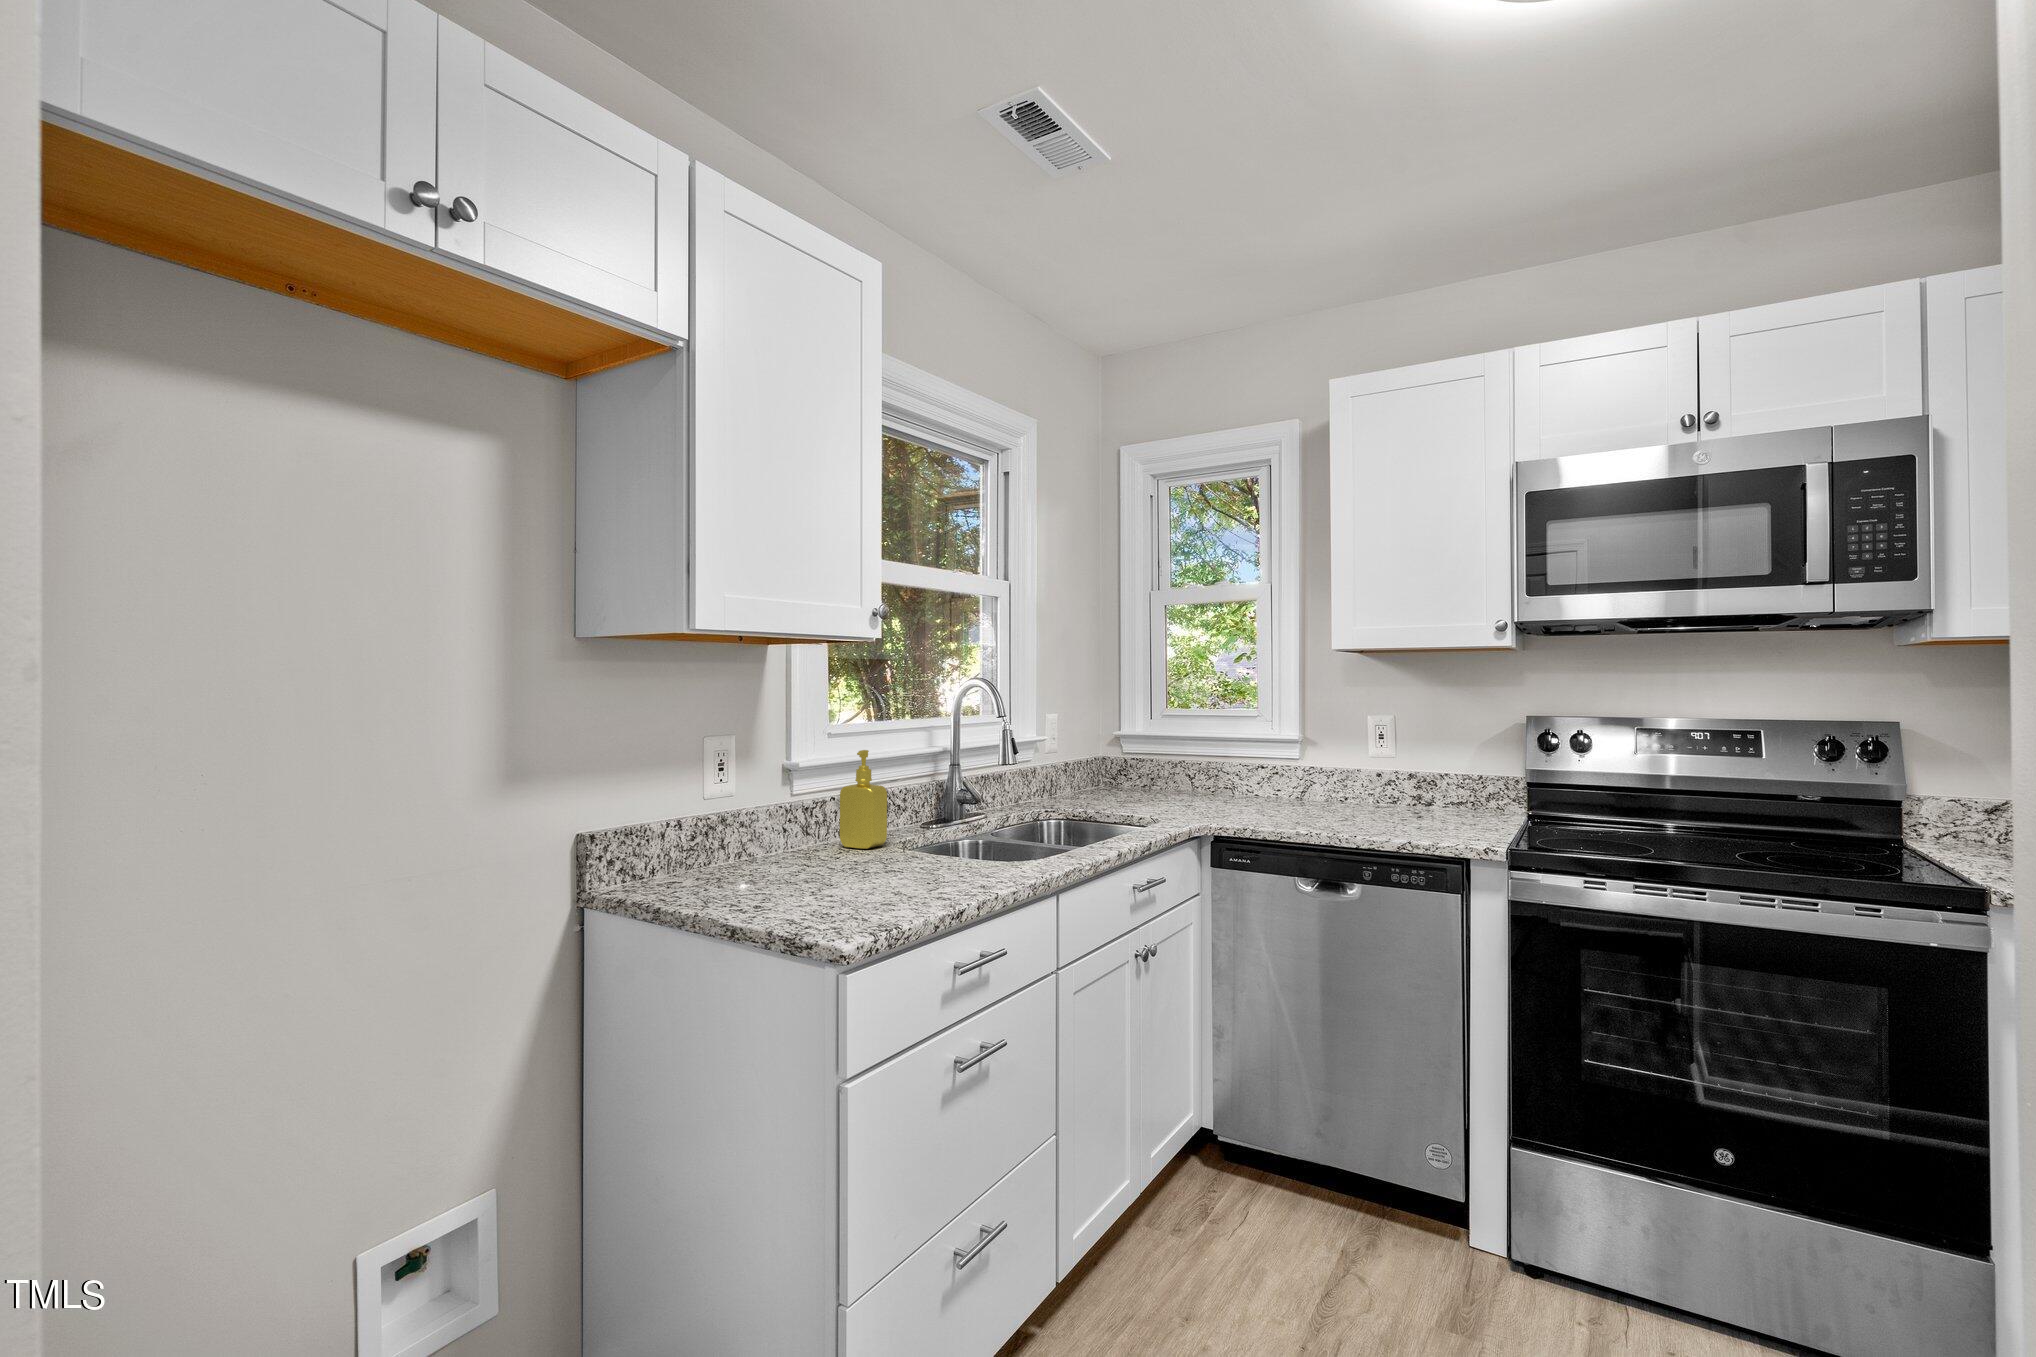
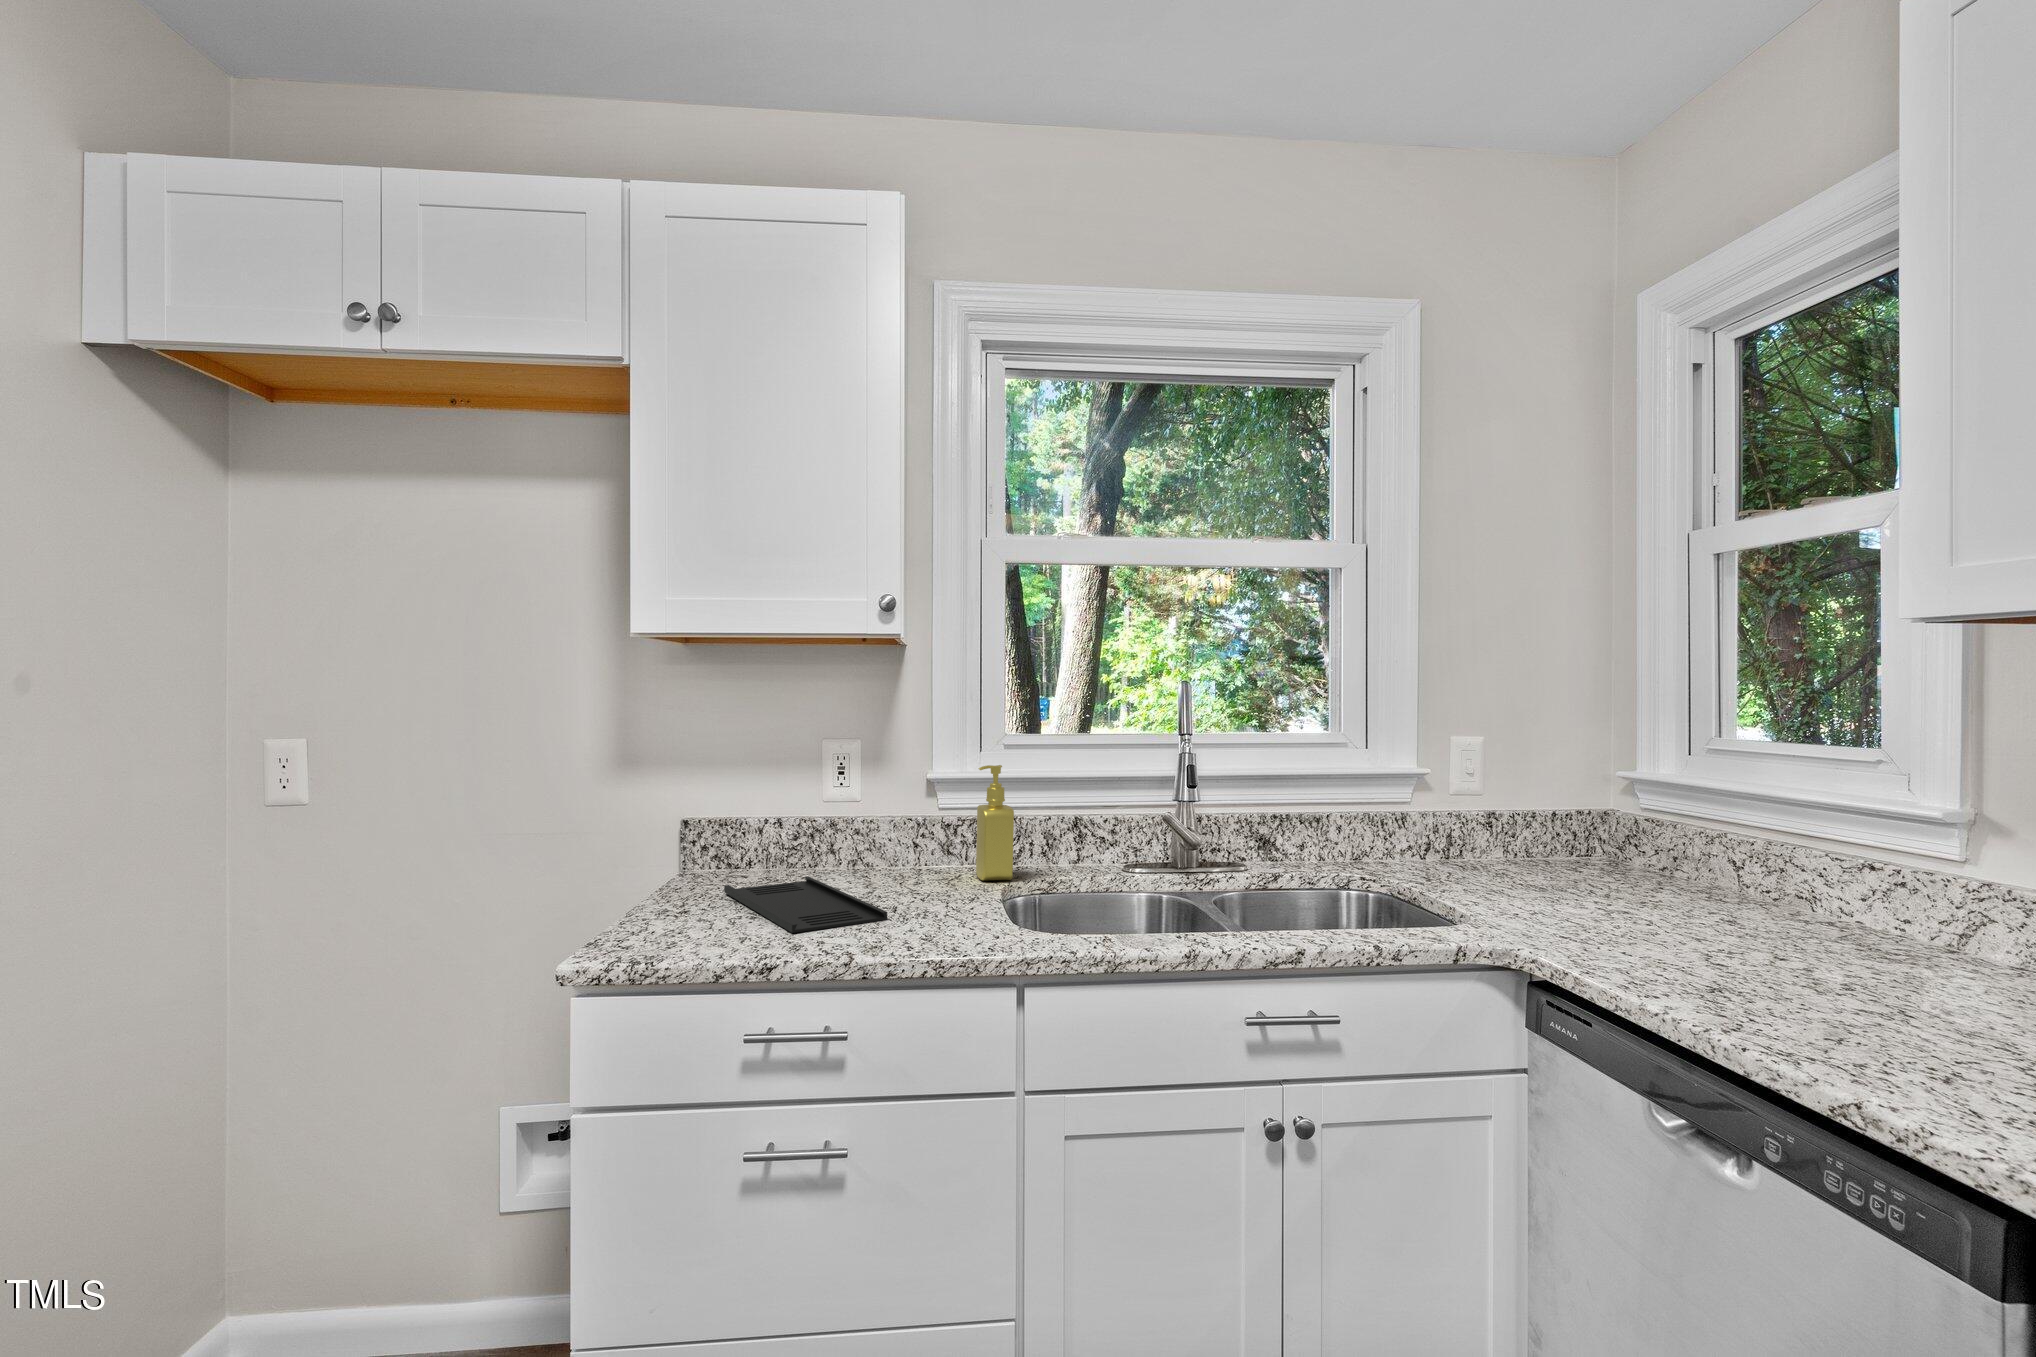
tray: none [724,867,919,892] -> present [724,876,887,933]

